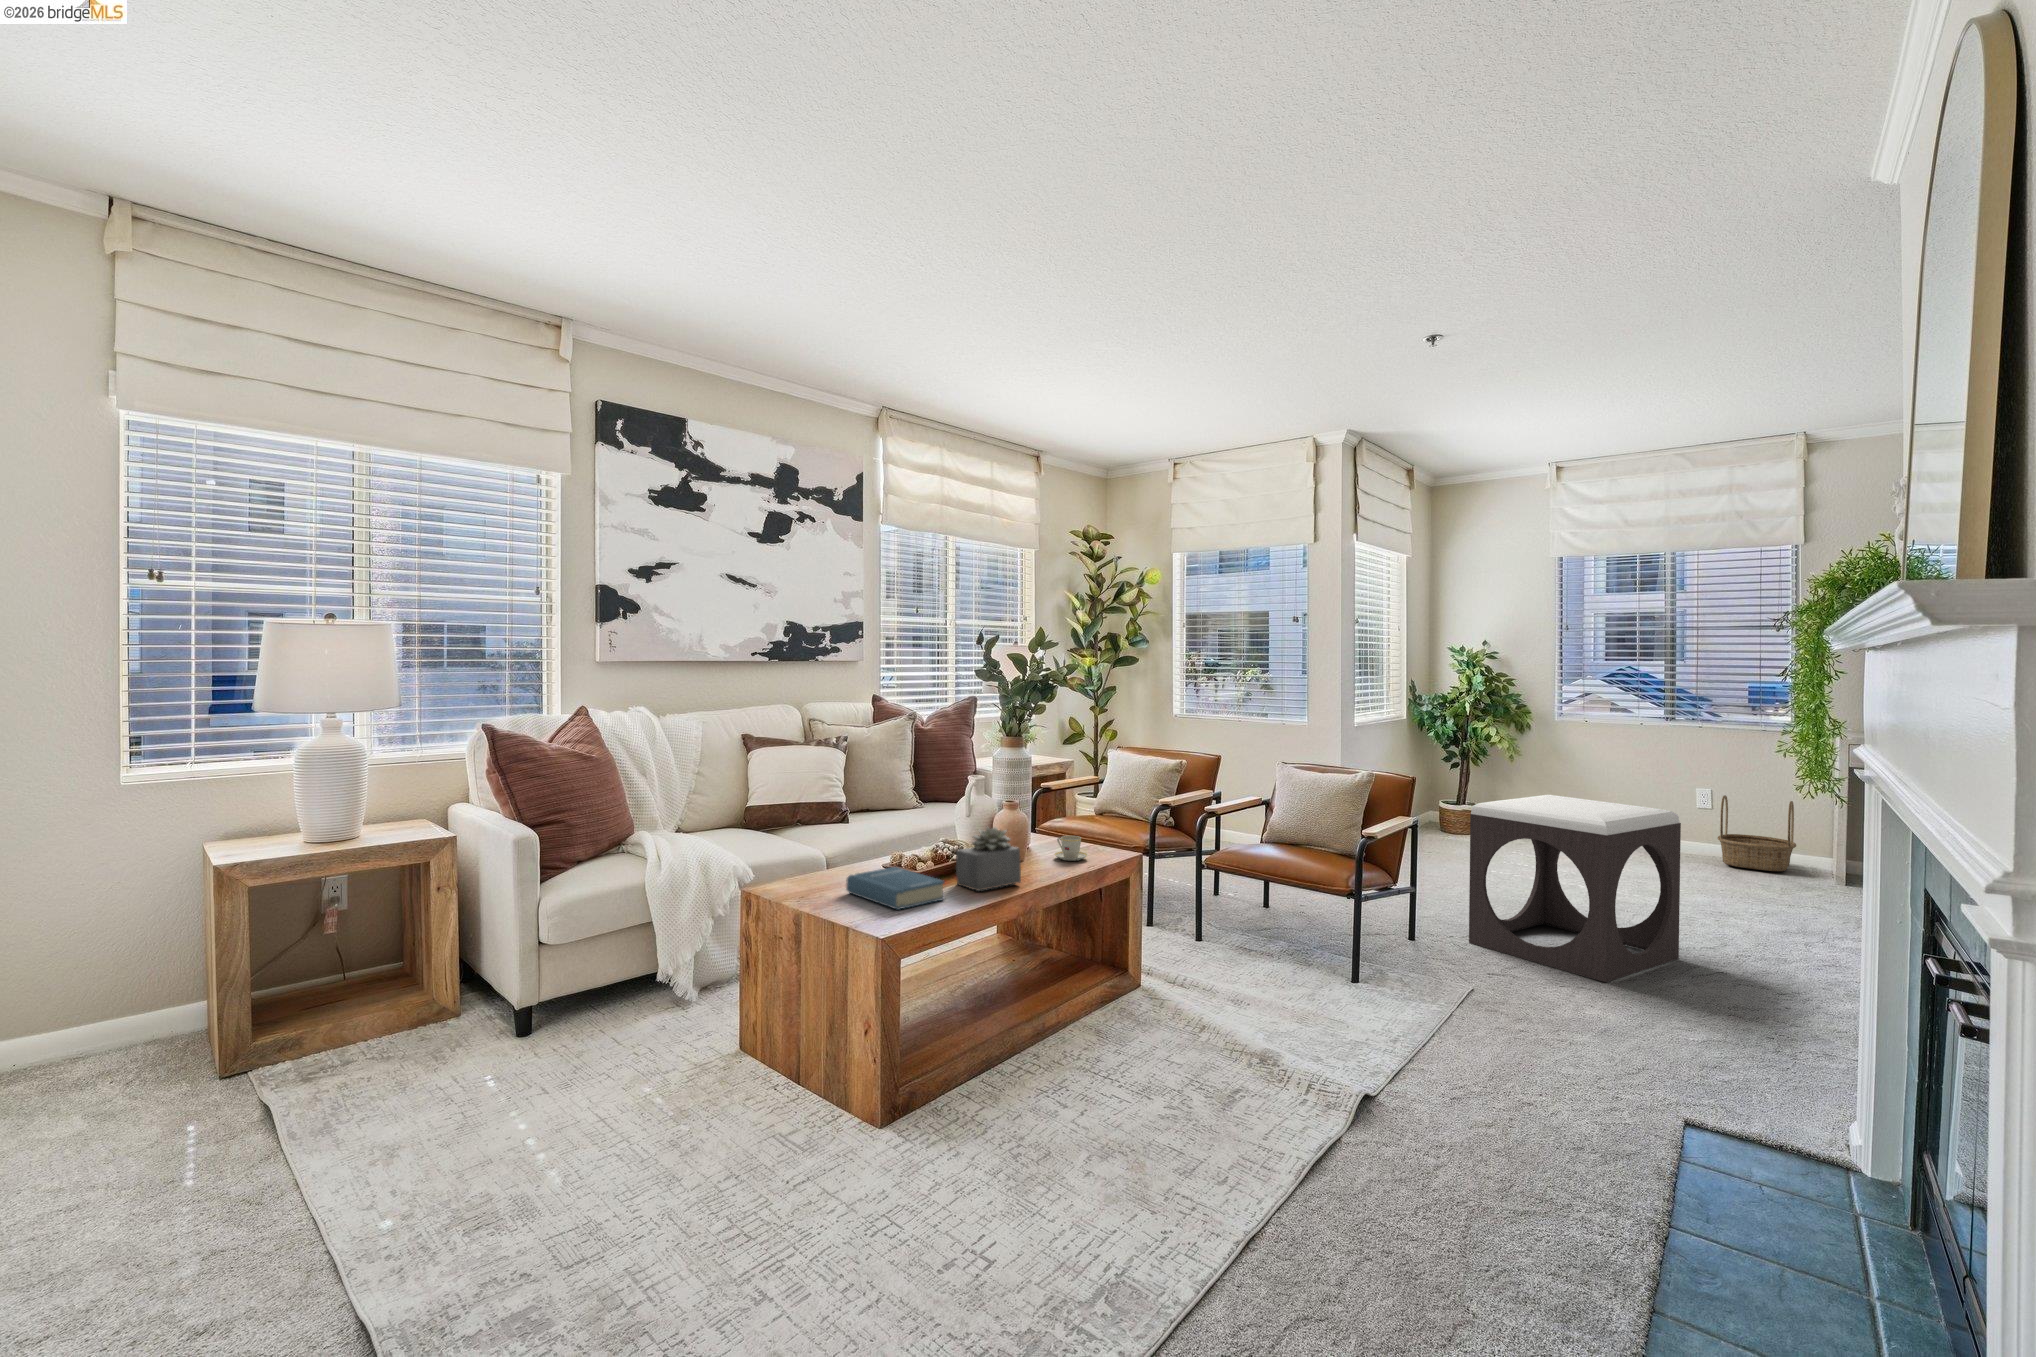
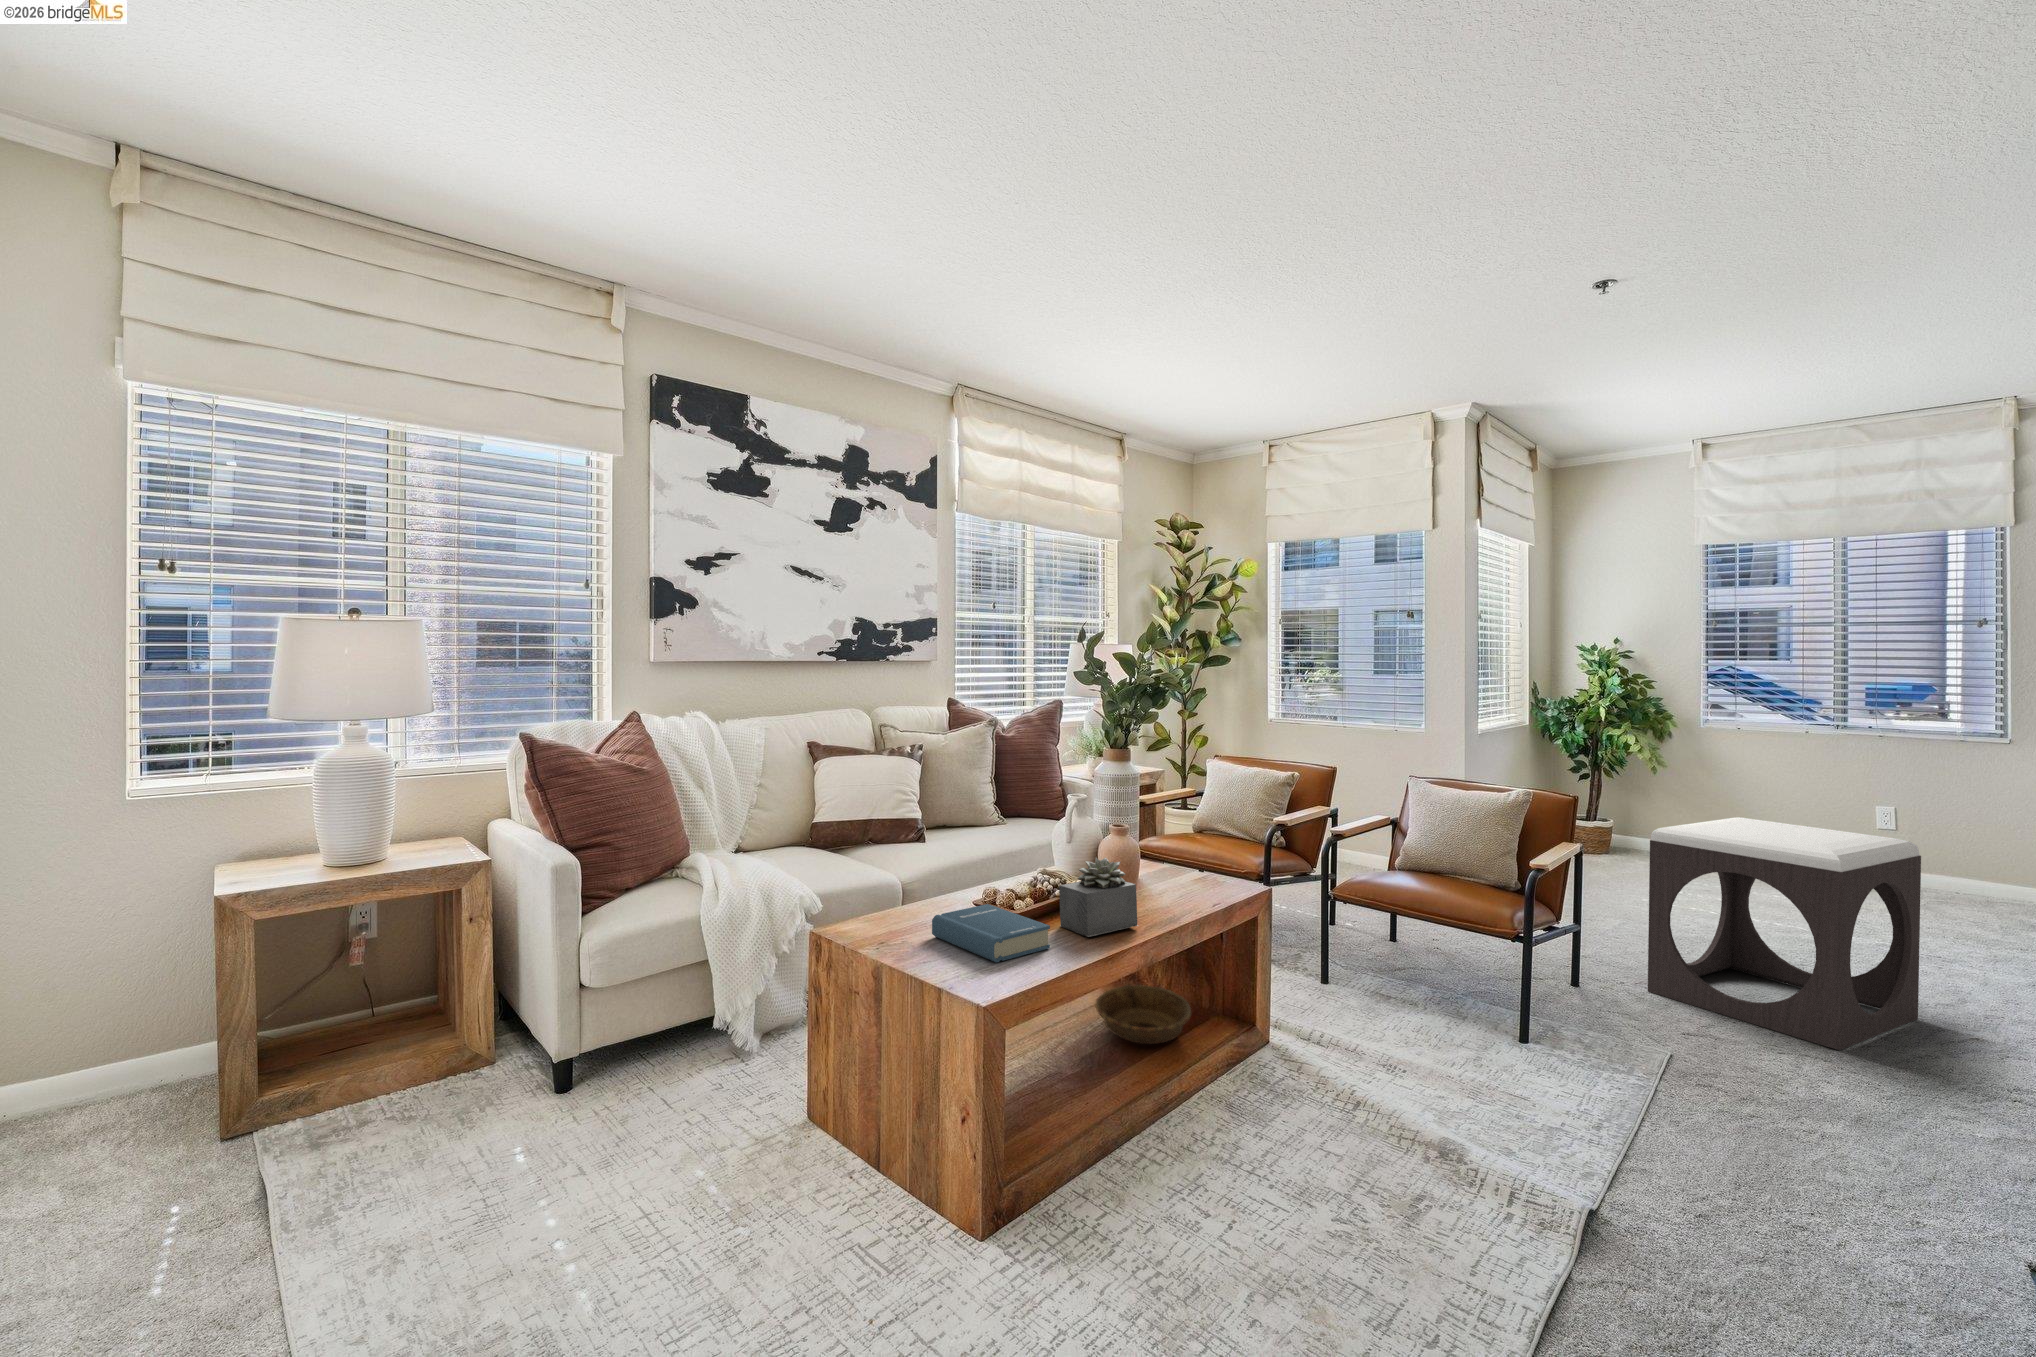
basket: present [1718,795,1796,871] -> none [1909,815,2011,904]
teacup: present [1054,836,1088,861] -> none [1168,865,1208,895]
decorative bowl: none [991,939,1071,986] -> present [1096,985,1191,1044]

